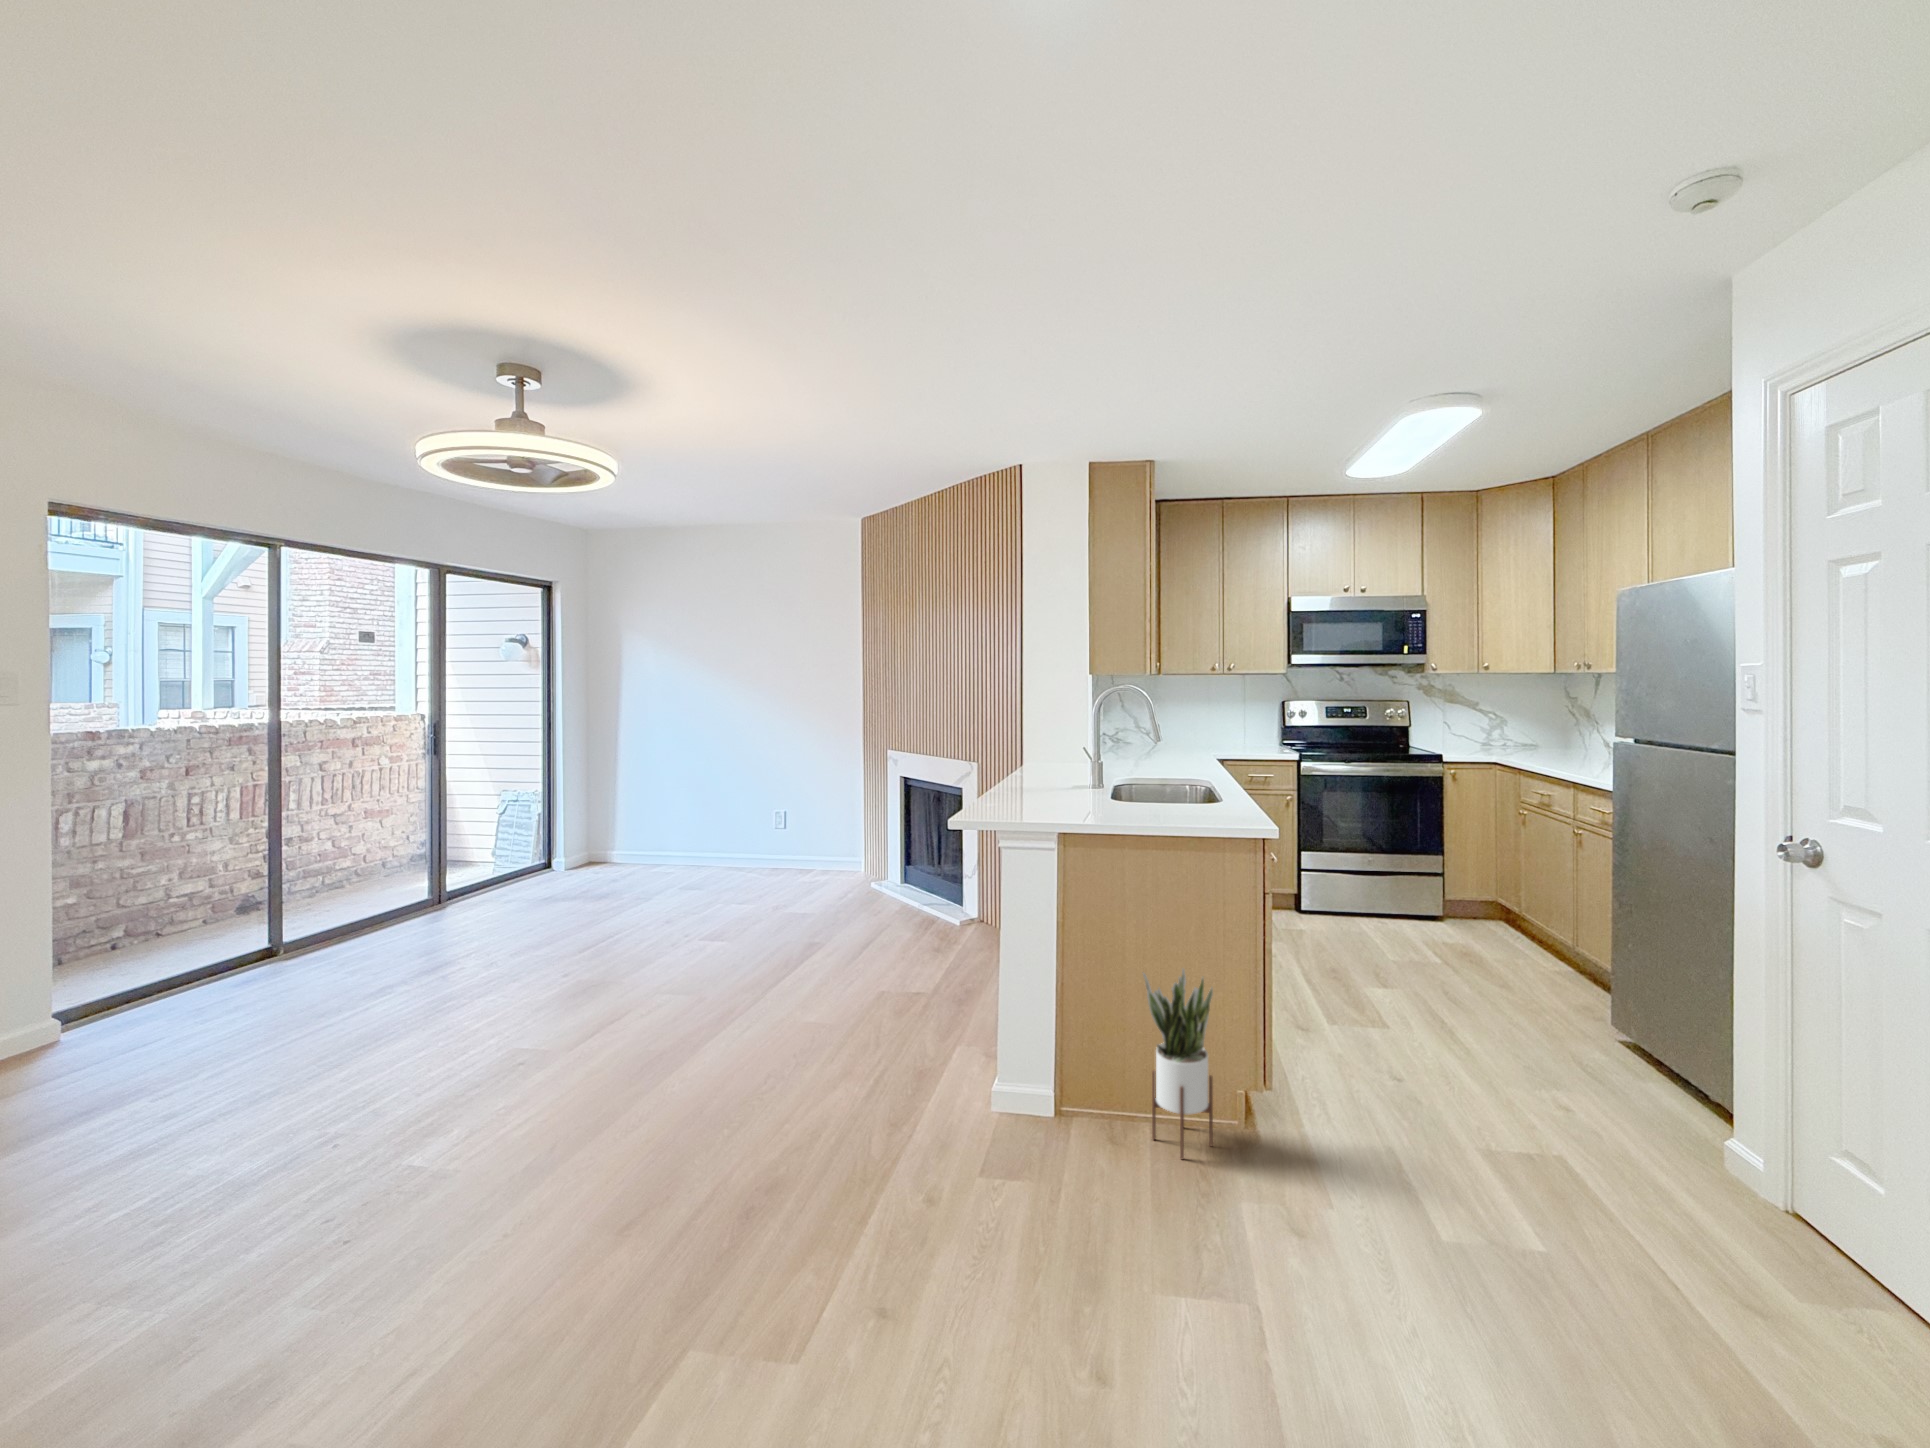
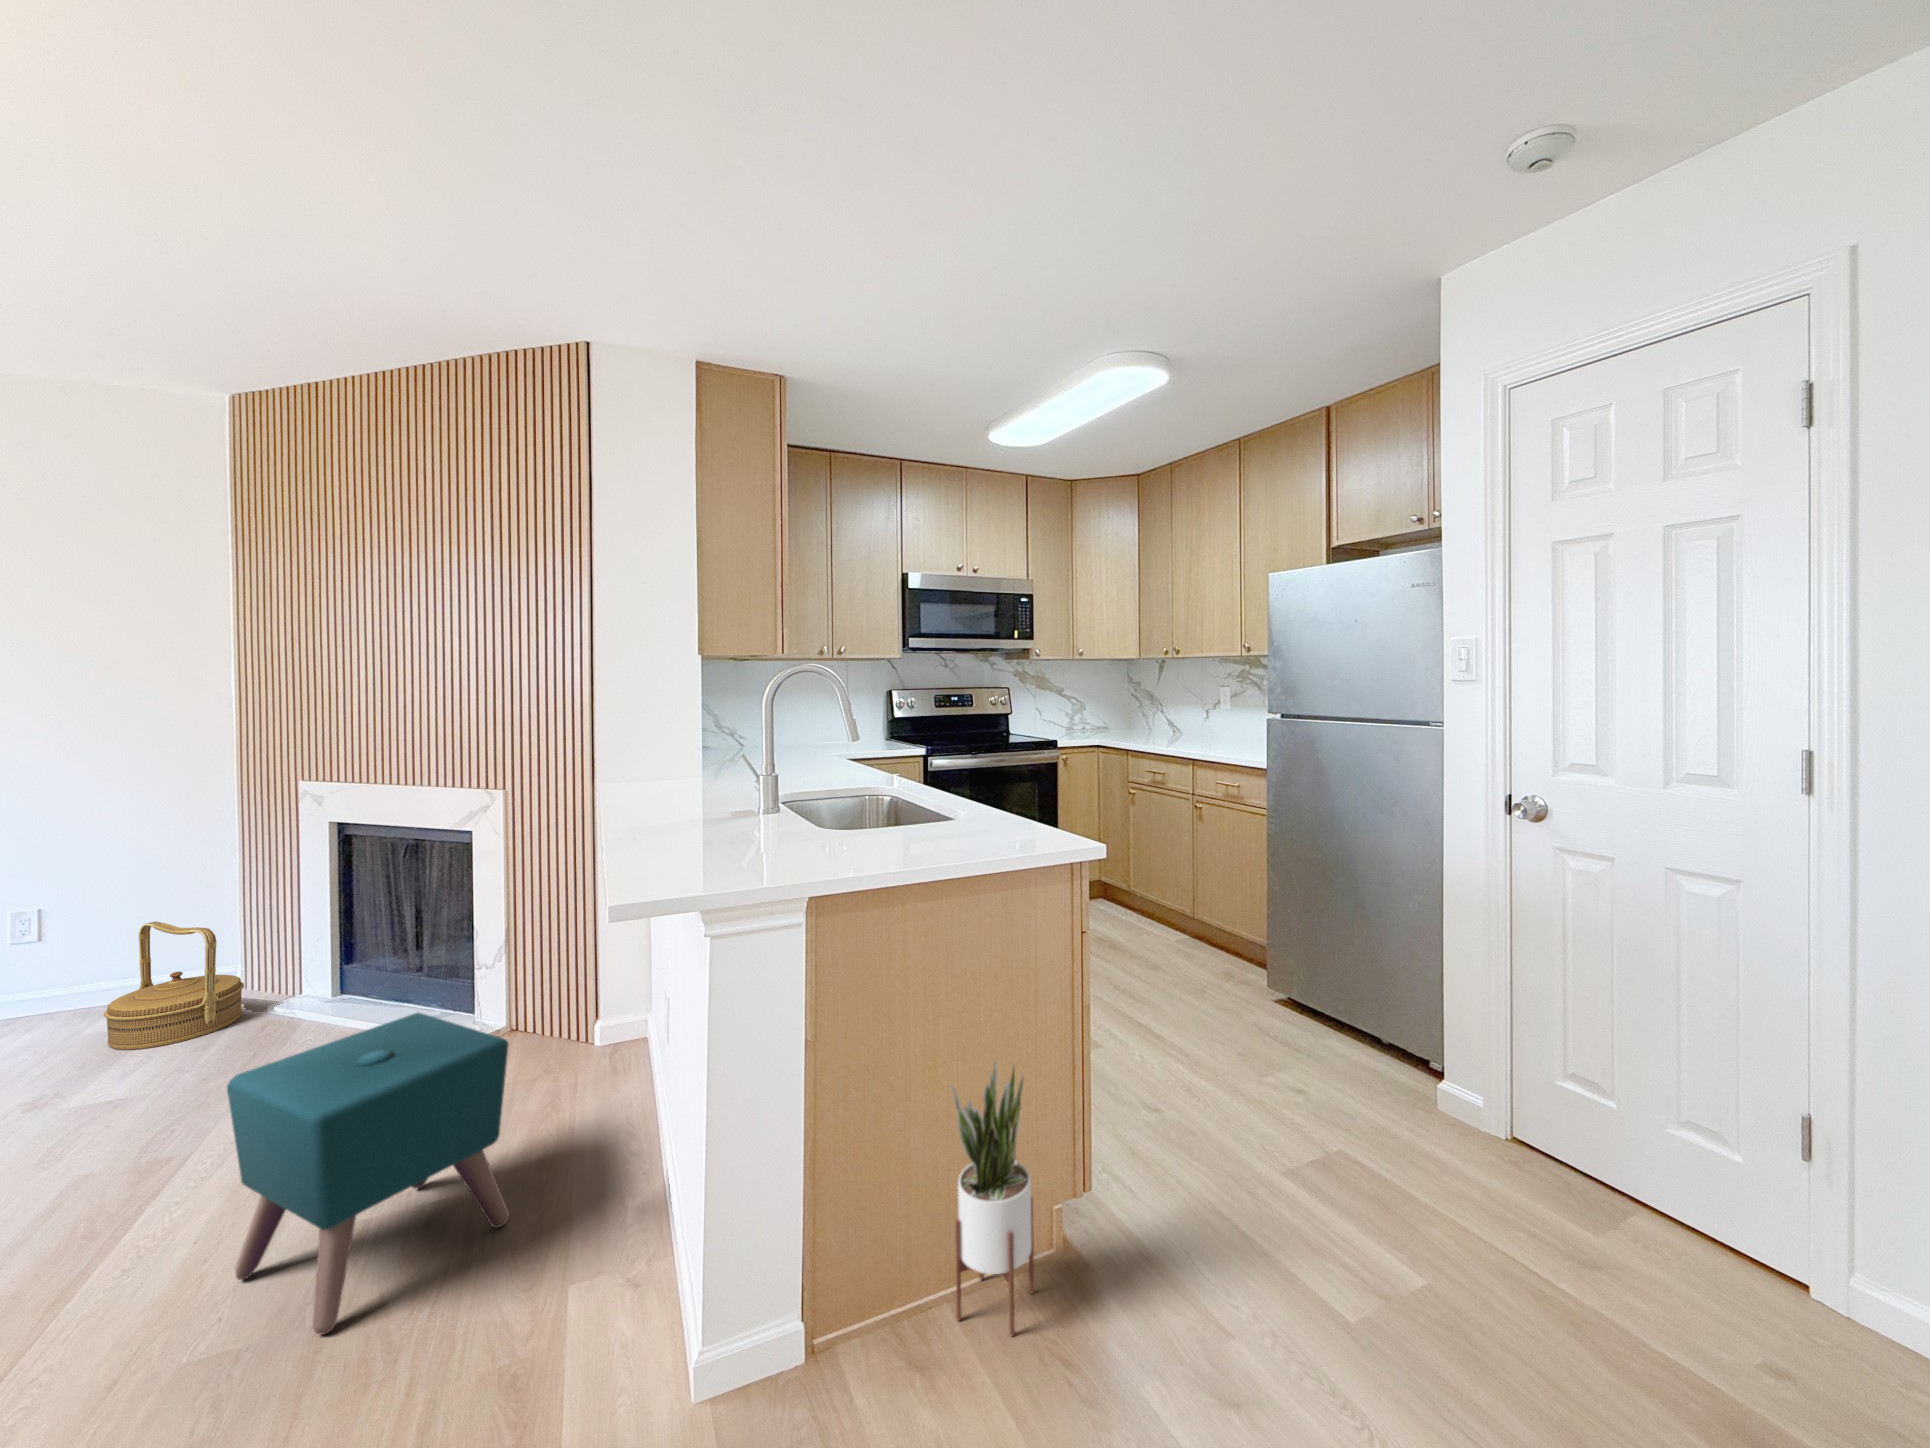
woven basket: none [806,824,863,894] -> present [104,922,244,1050]
ottoman: none [827,884,945,1032] -> present [227,1013,509,1334]

